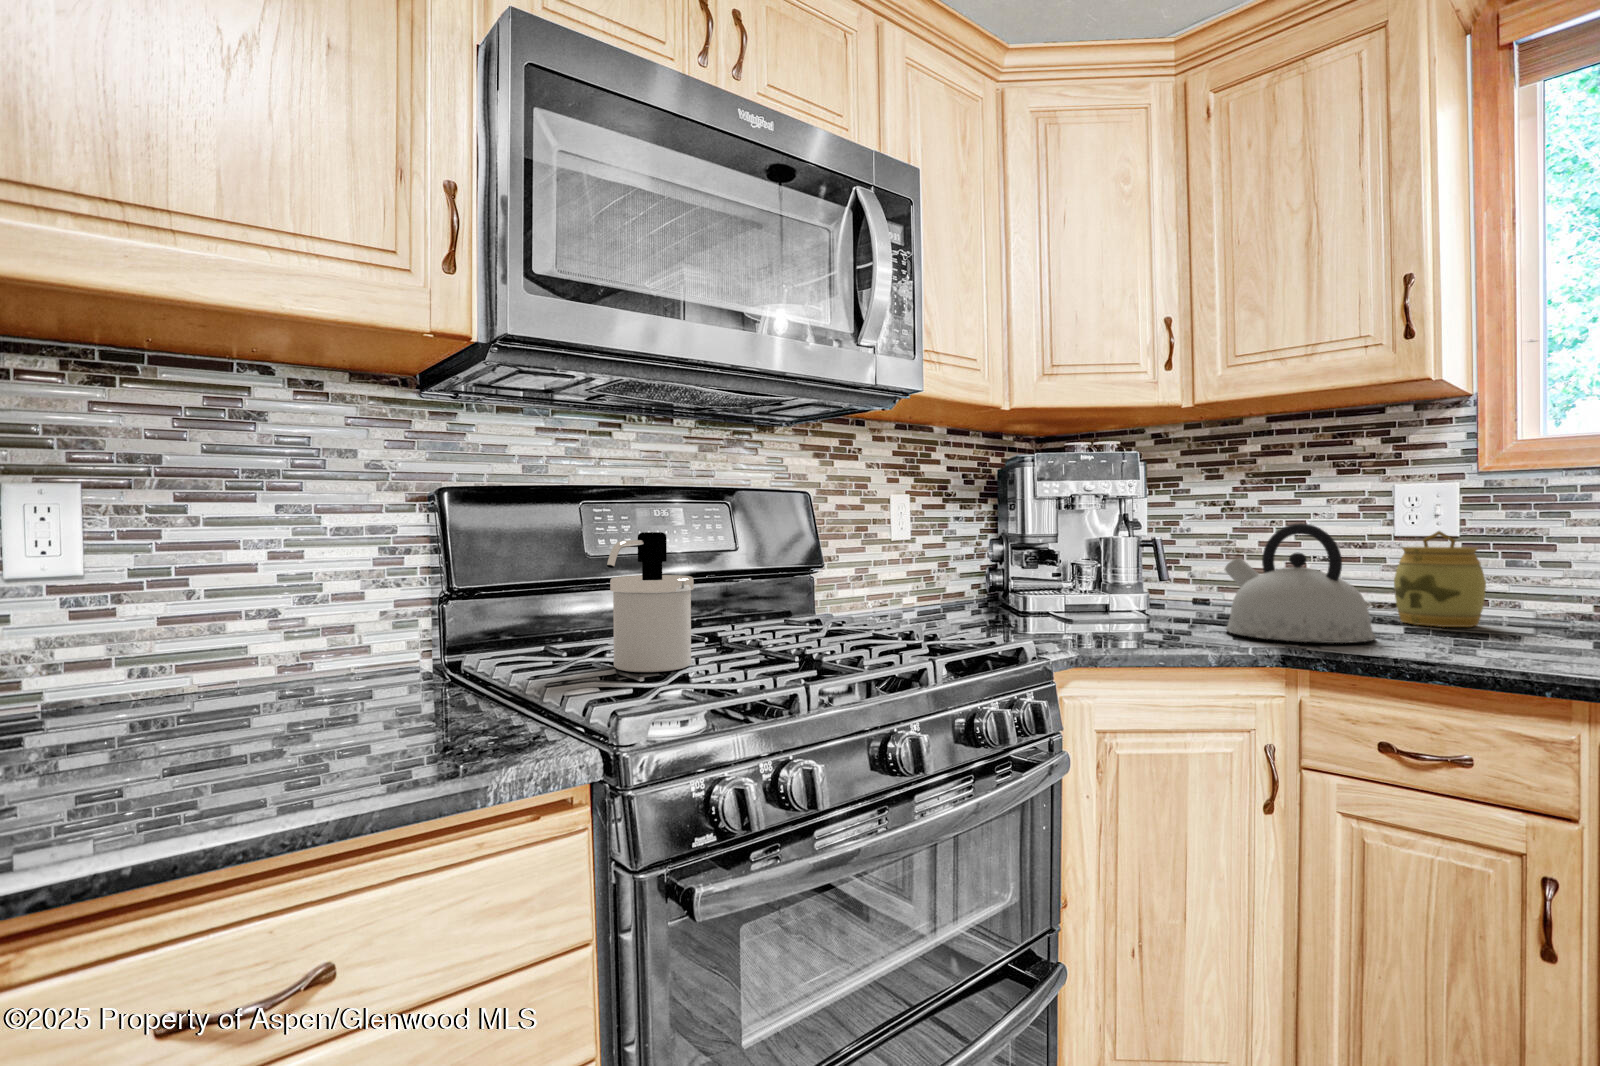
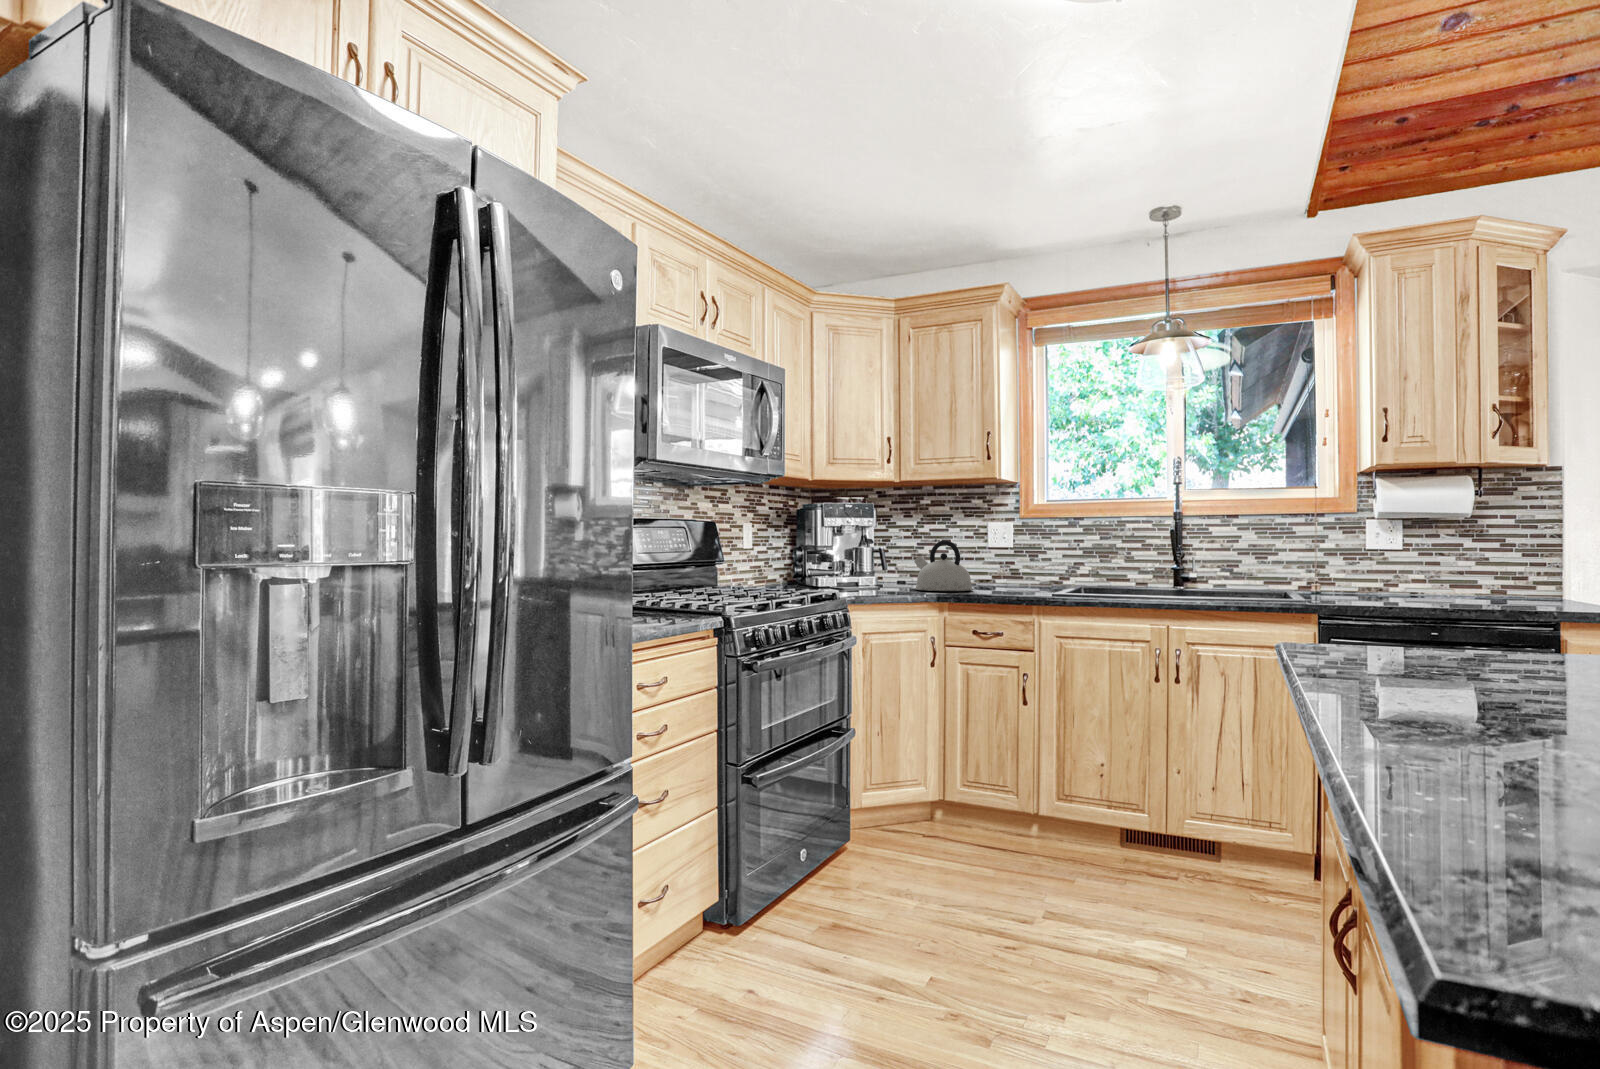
jar: present [1394,531,1486,627] -> none [984,544,1018,587]
soap dispenser: present [607,532,694,672] -> none [662,540,700,603]

